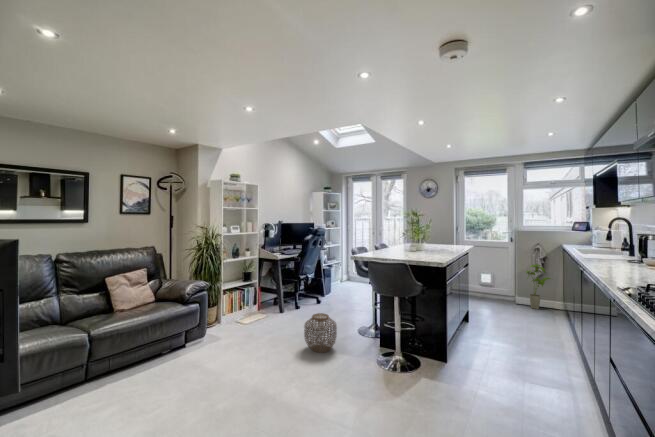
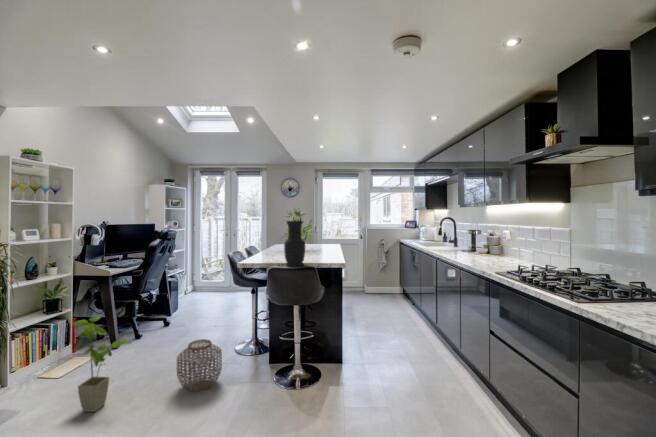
vase: none [380,222,399,262] -> present [284,221,305,266]
house plant: present [526,264,551,309] -> present [73,316,130,412]

